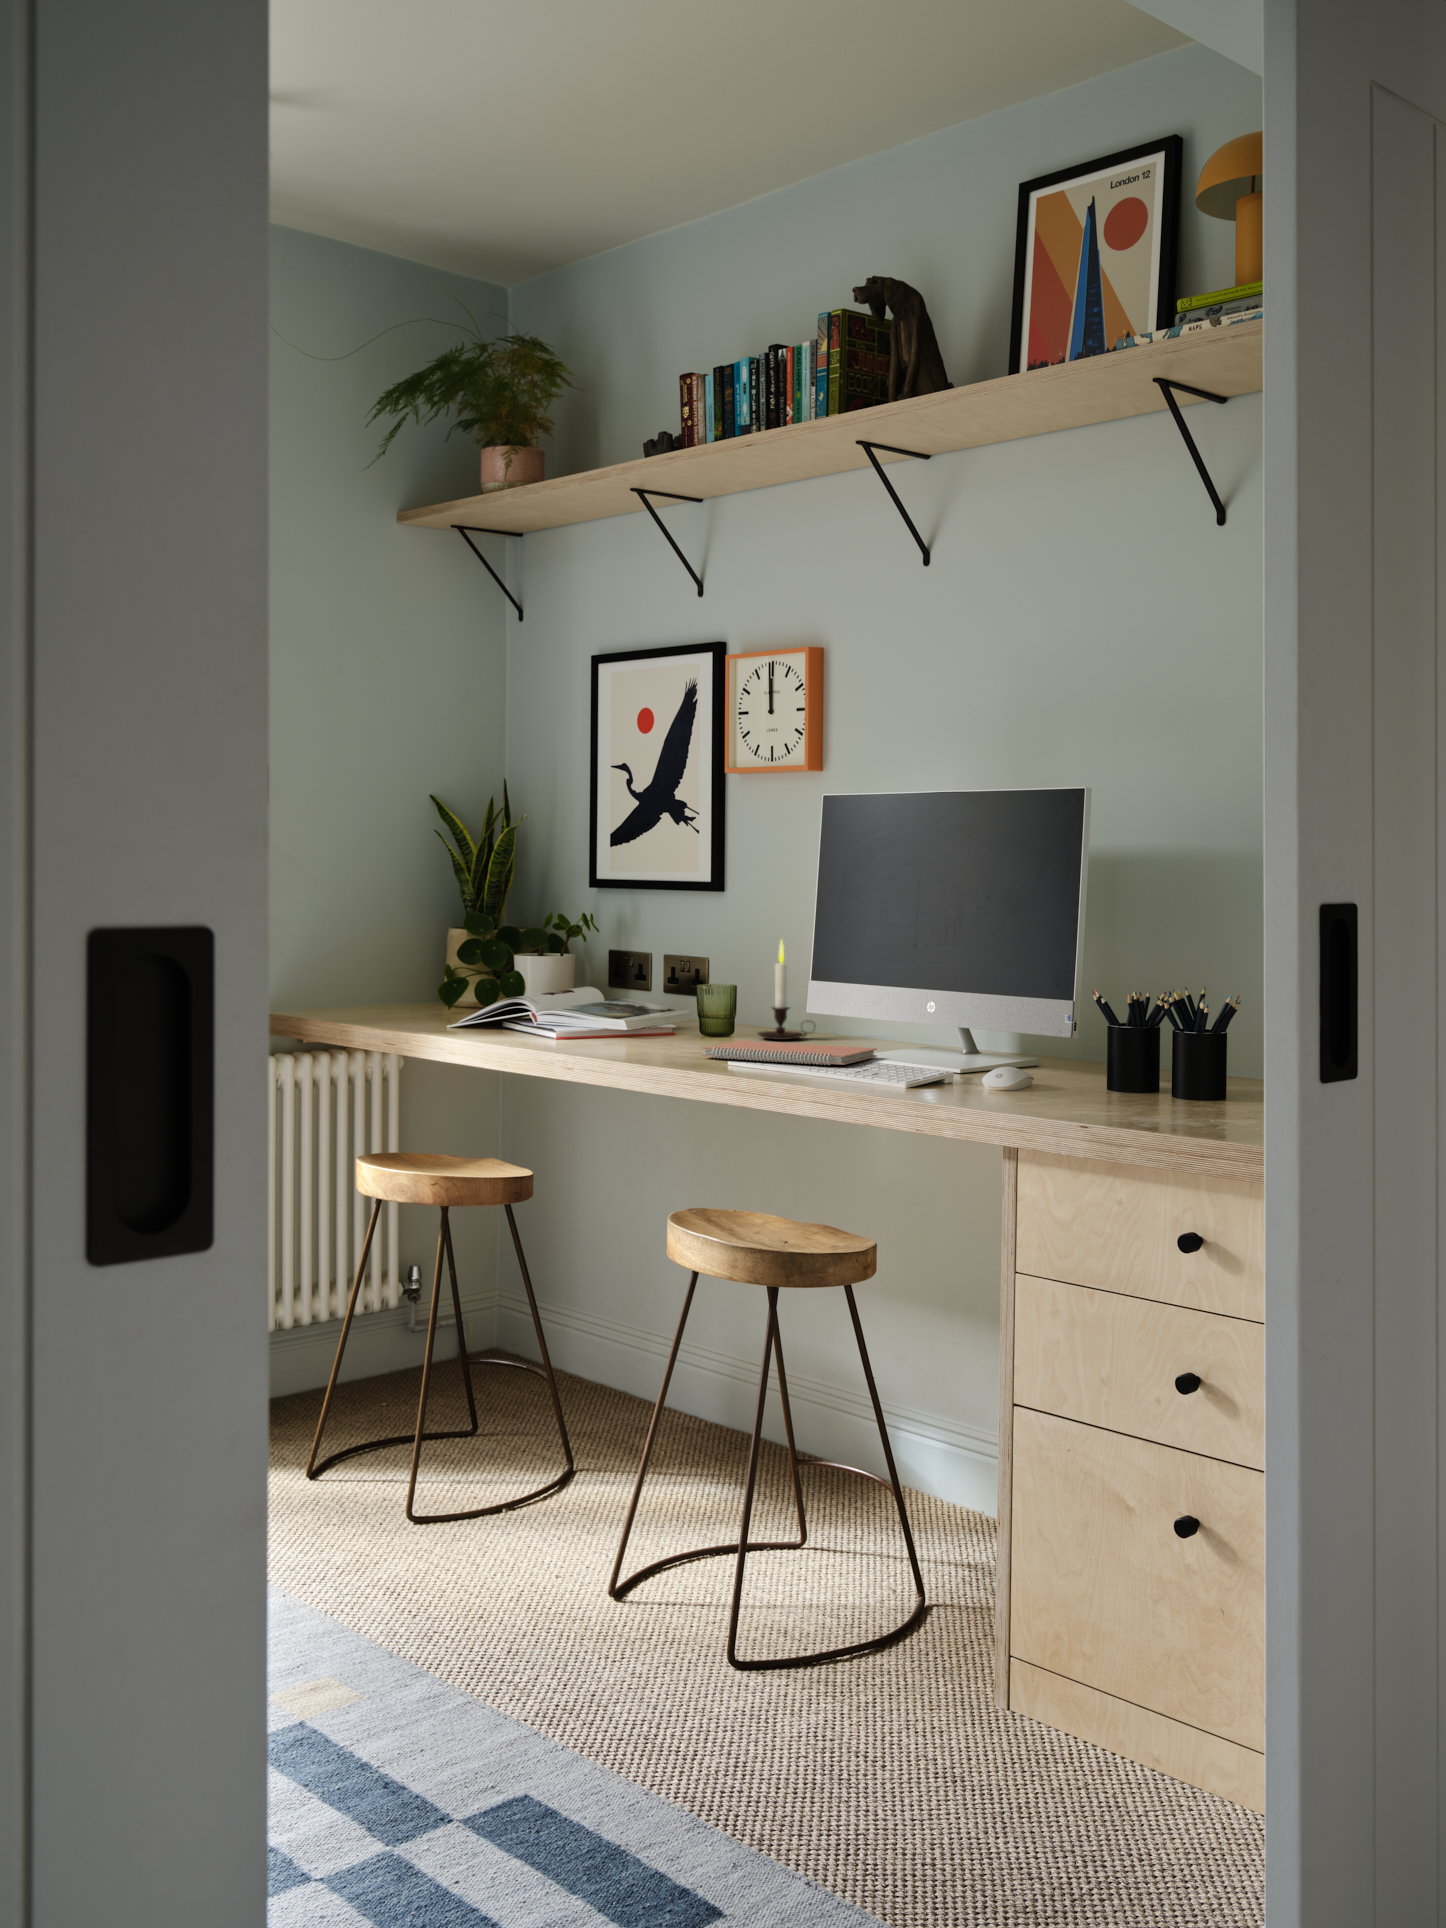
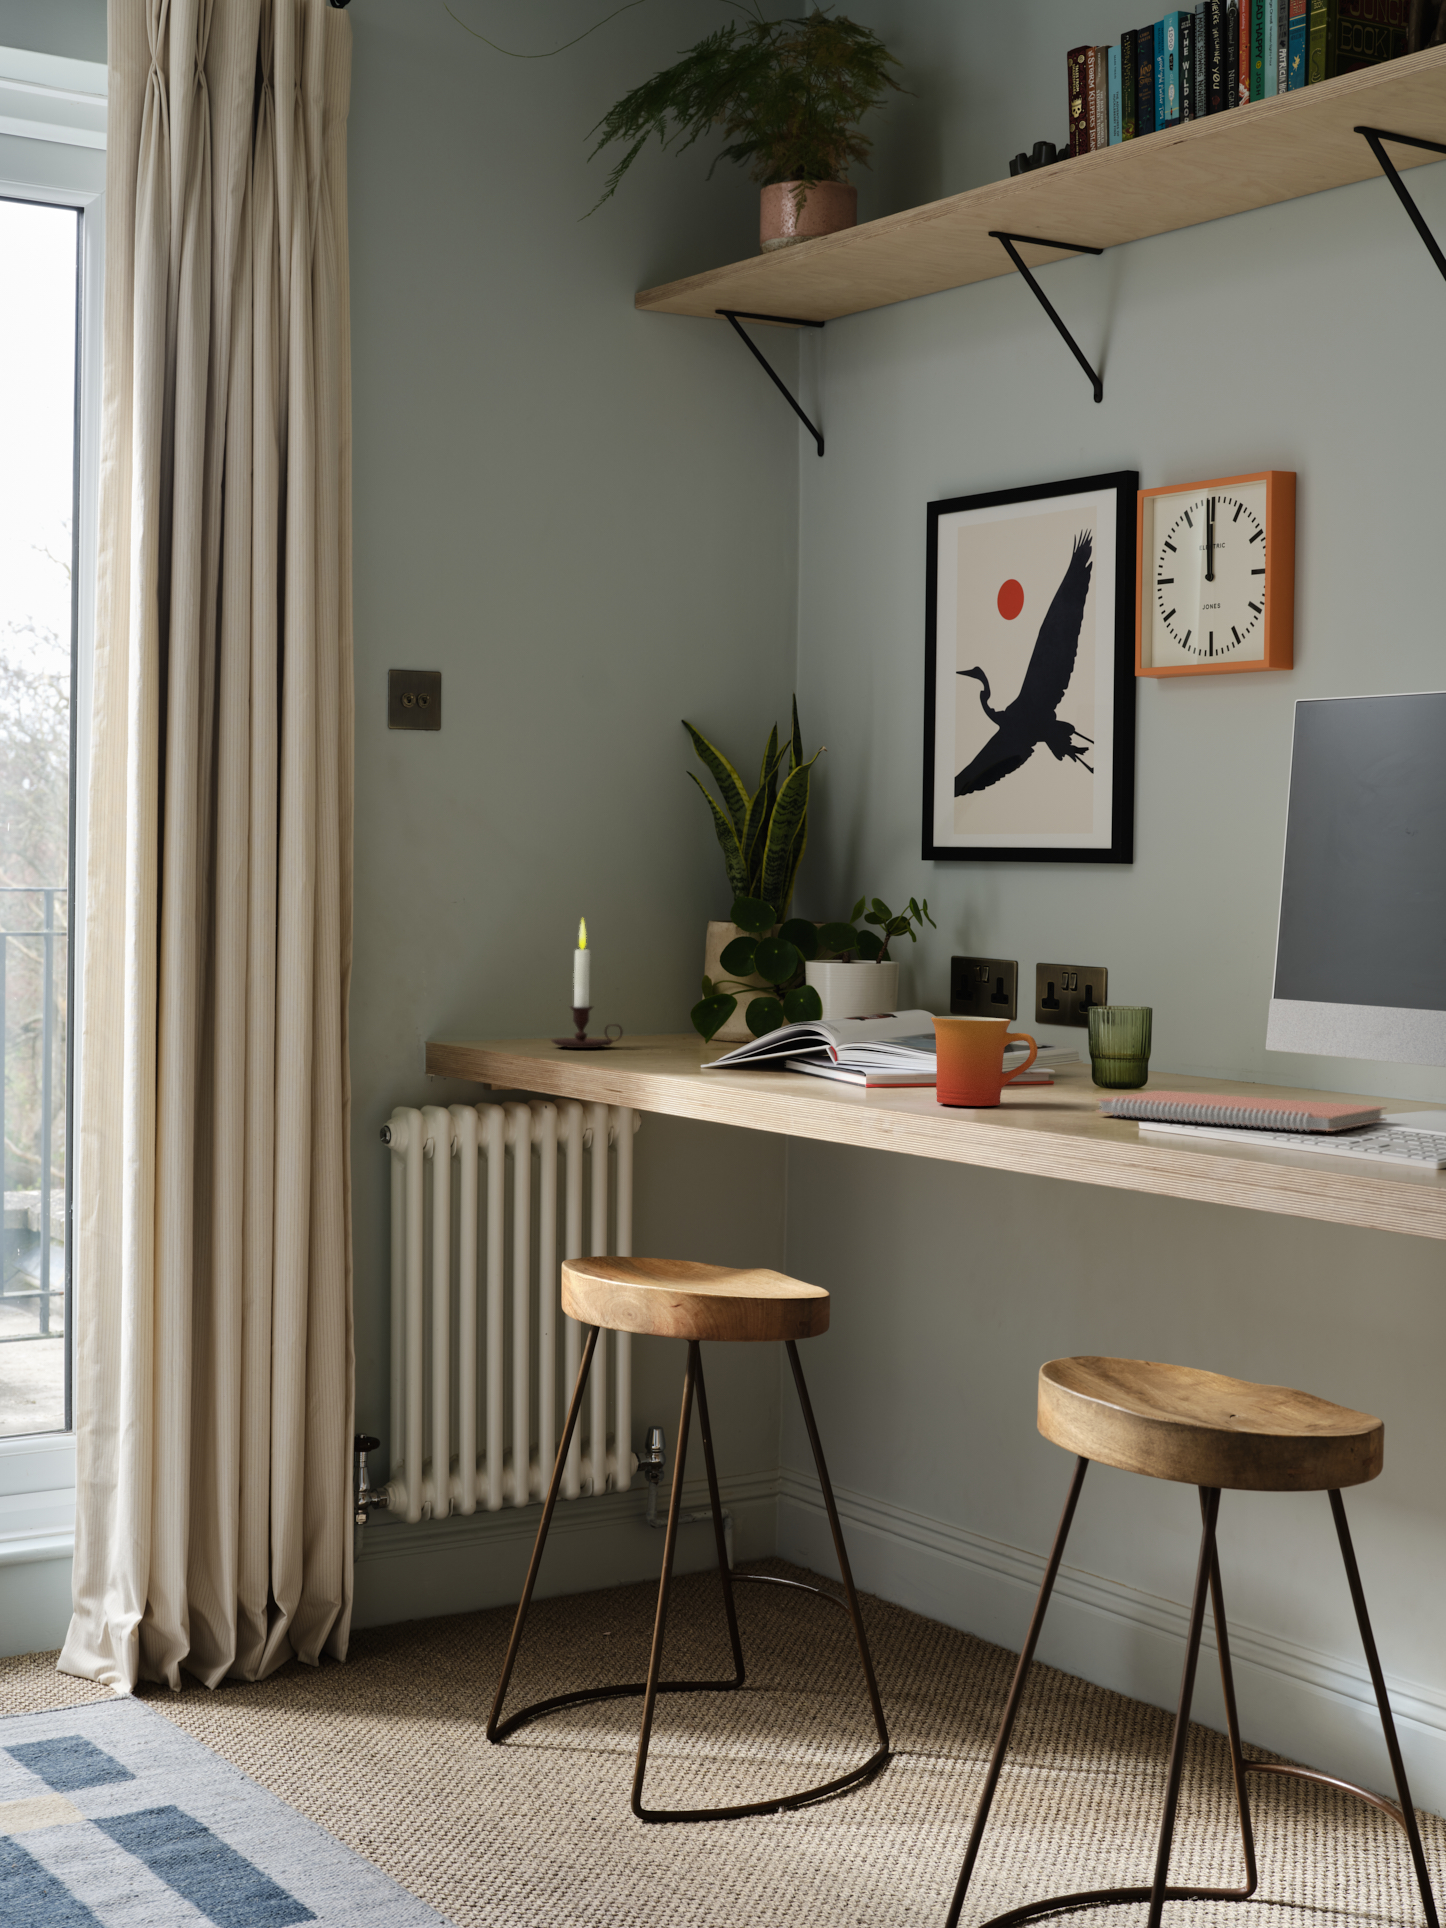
candle: present [758,941,807,1040] -> present [551,919,623,1048]
mug: none [598,996,666,1053] -> present [931,1016,1037,1106]

